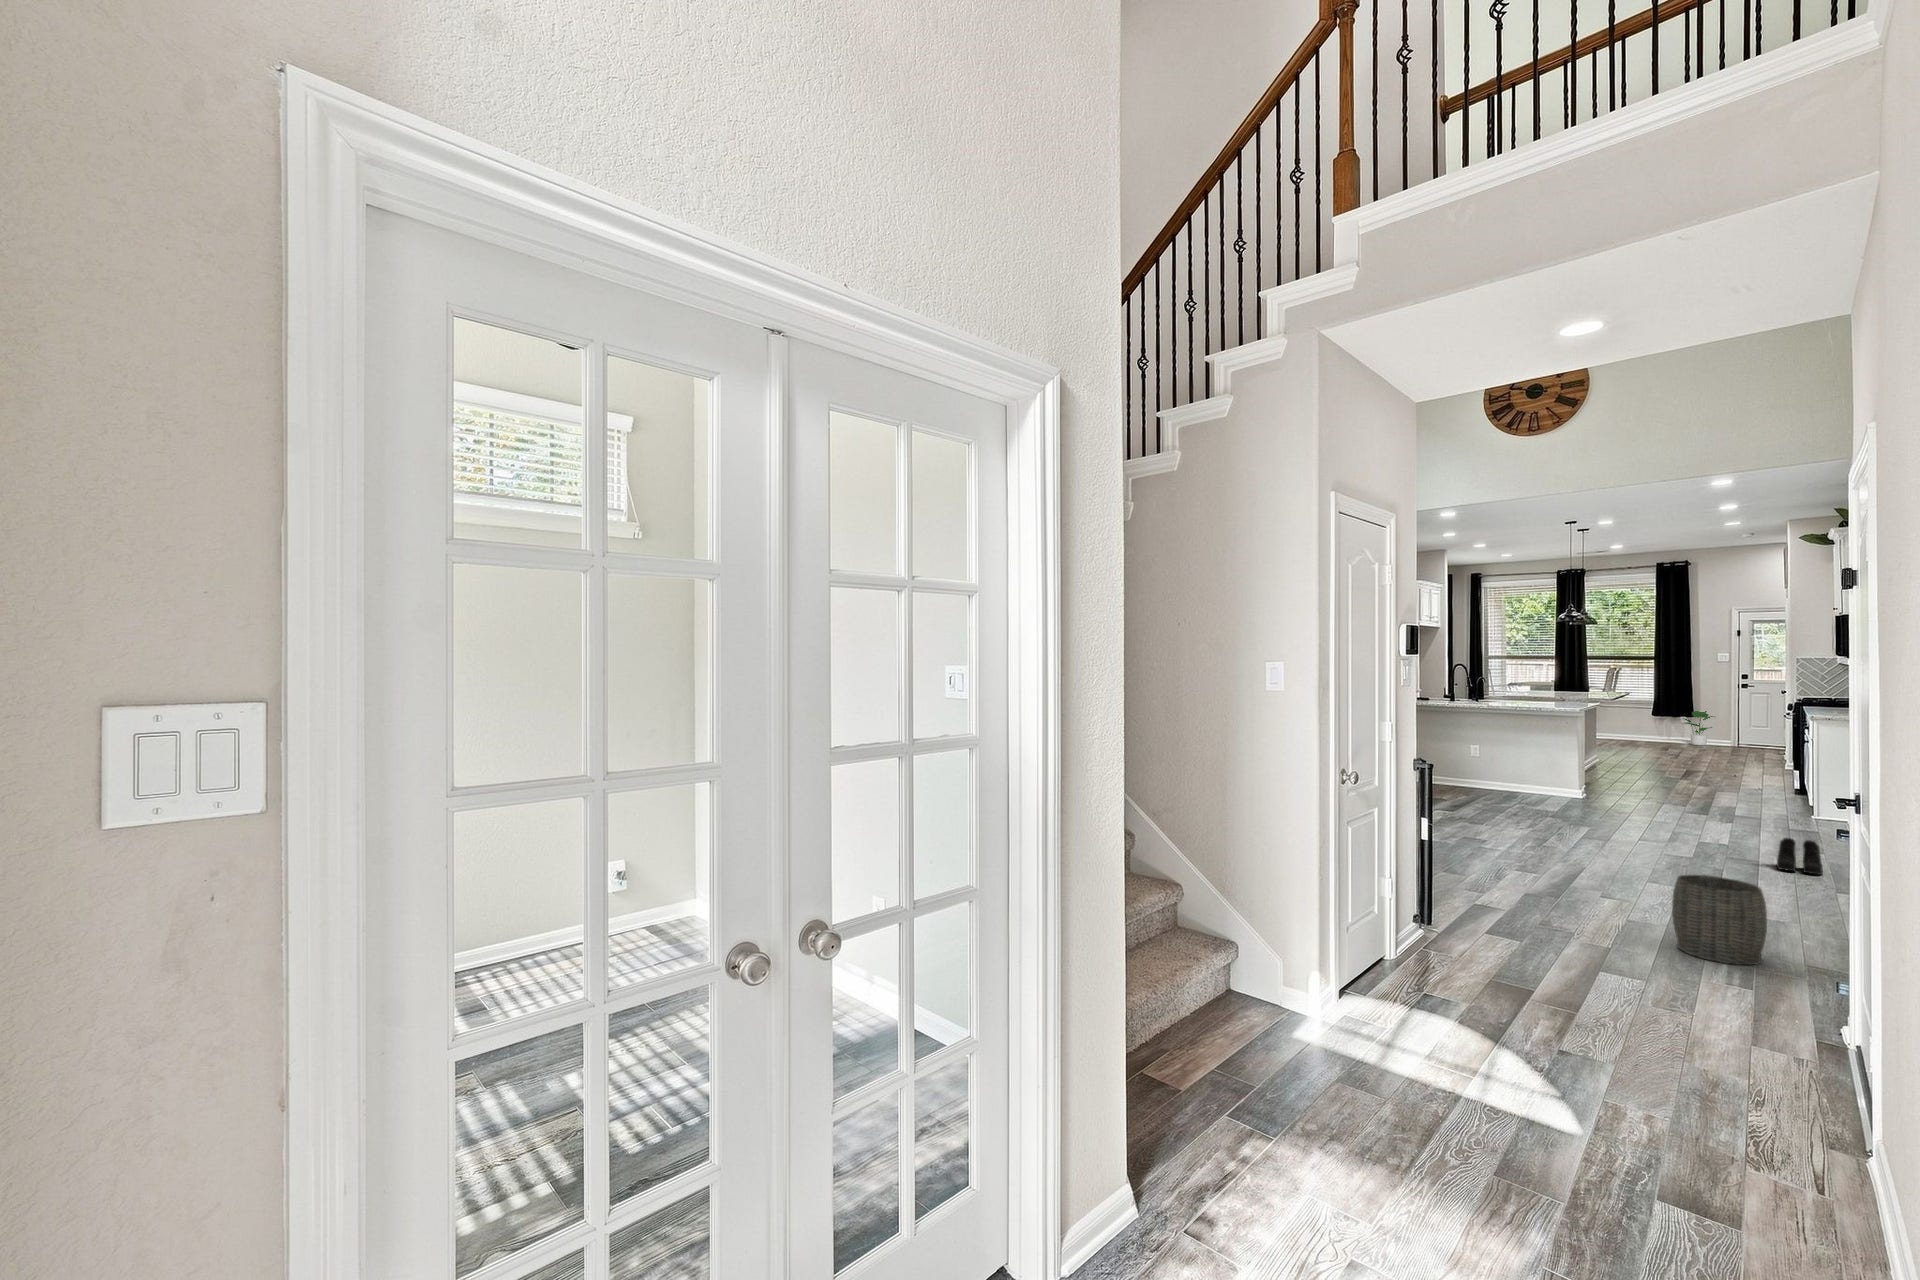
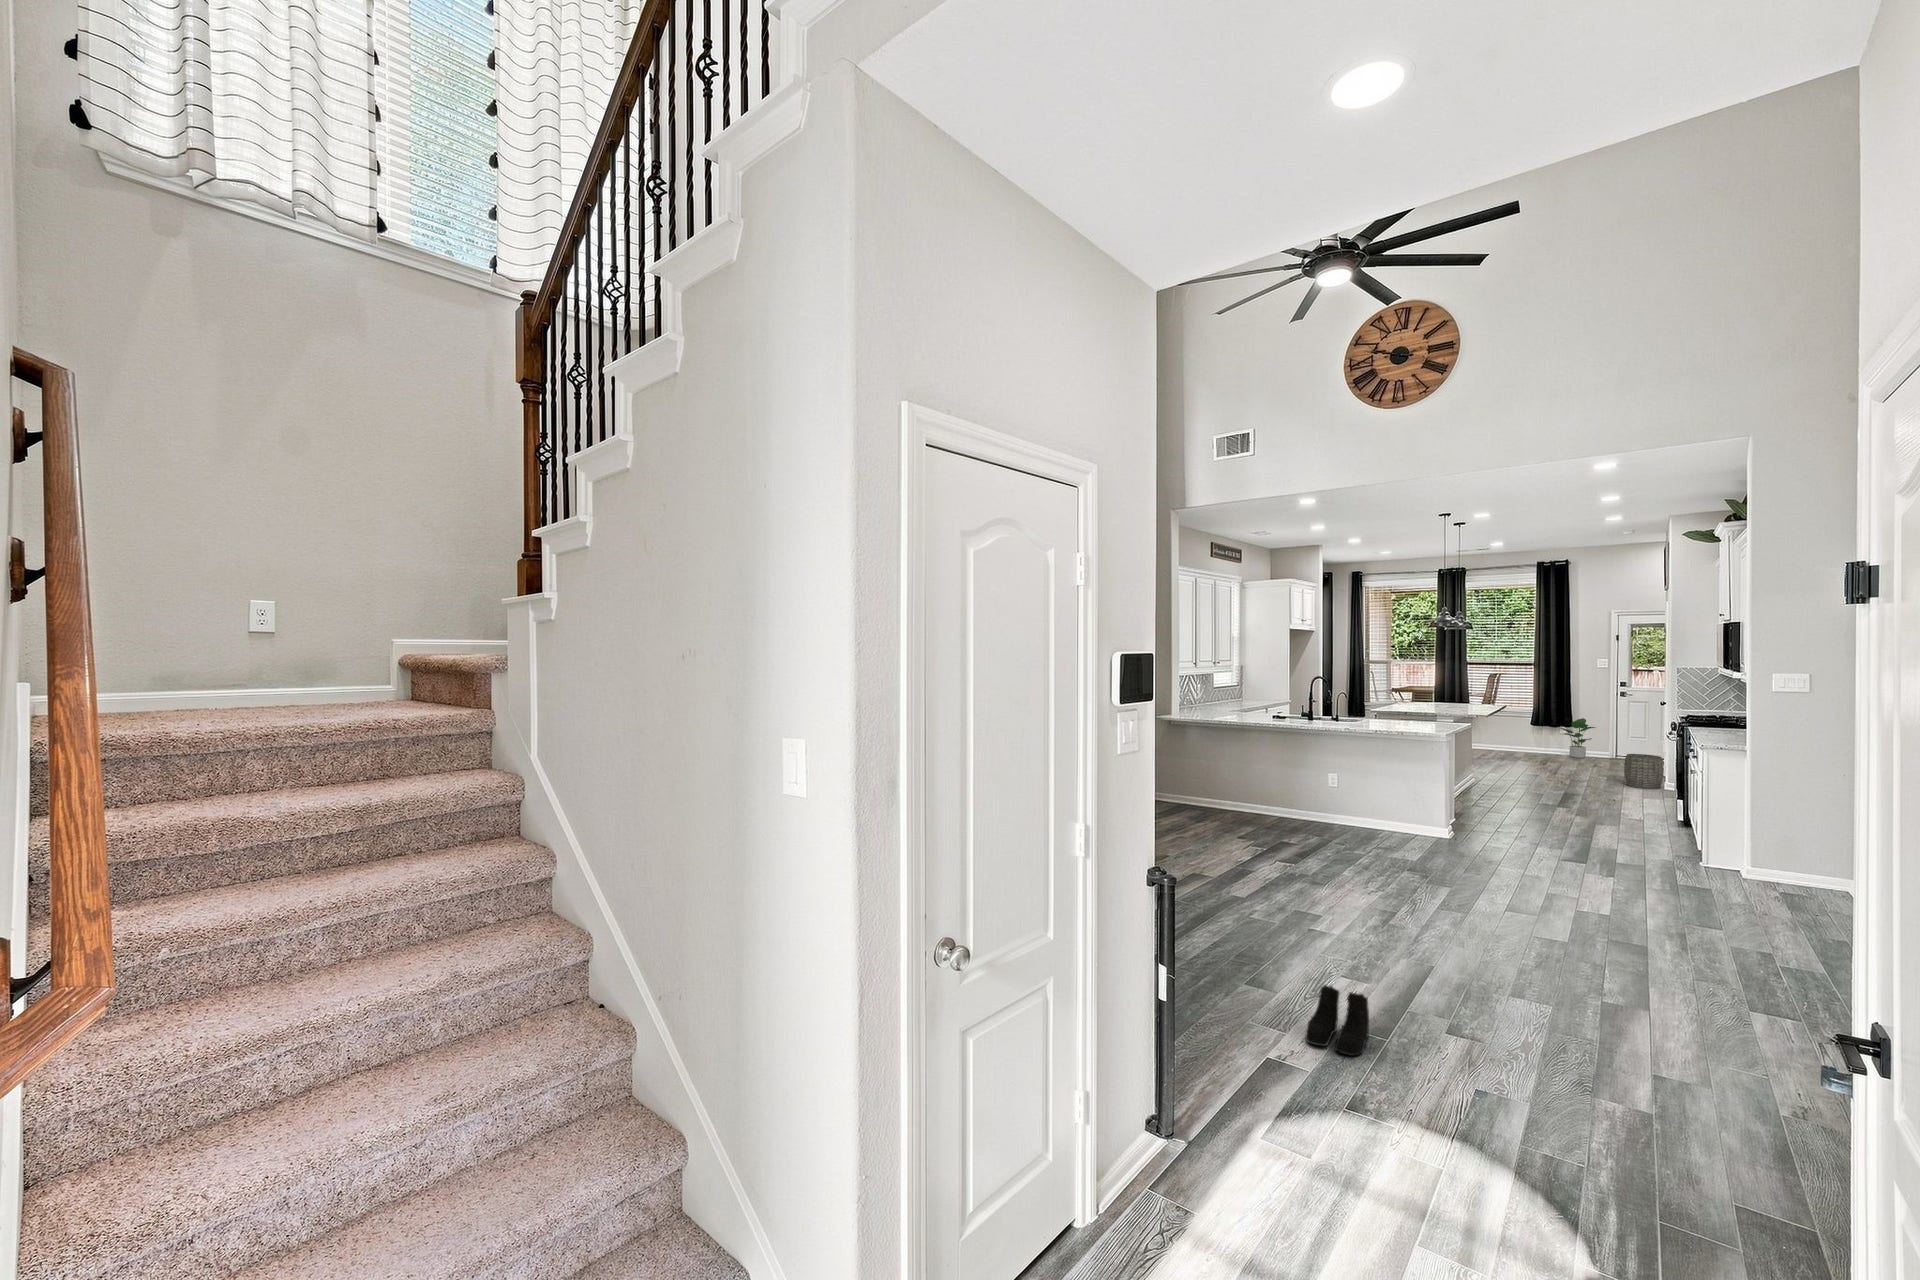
boots: present [1777,838,1823,875] -> present [1305,985,1369,1056]
woven basket: present [1672,875,1767,965] -> present [1624,754,1664,789]

